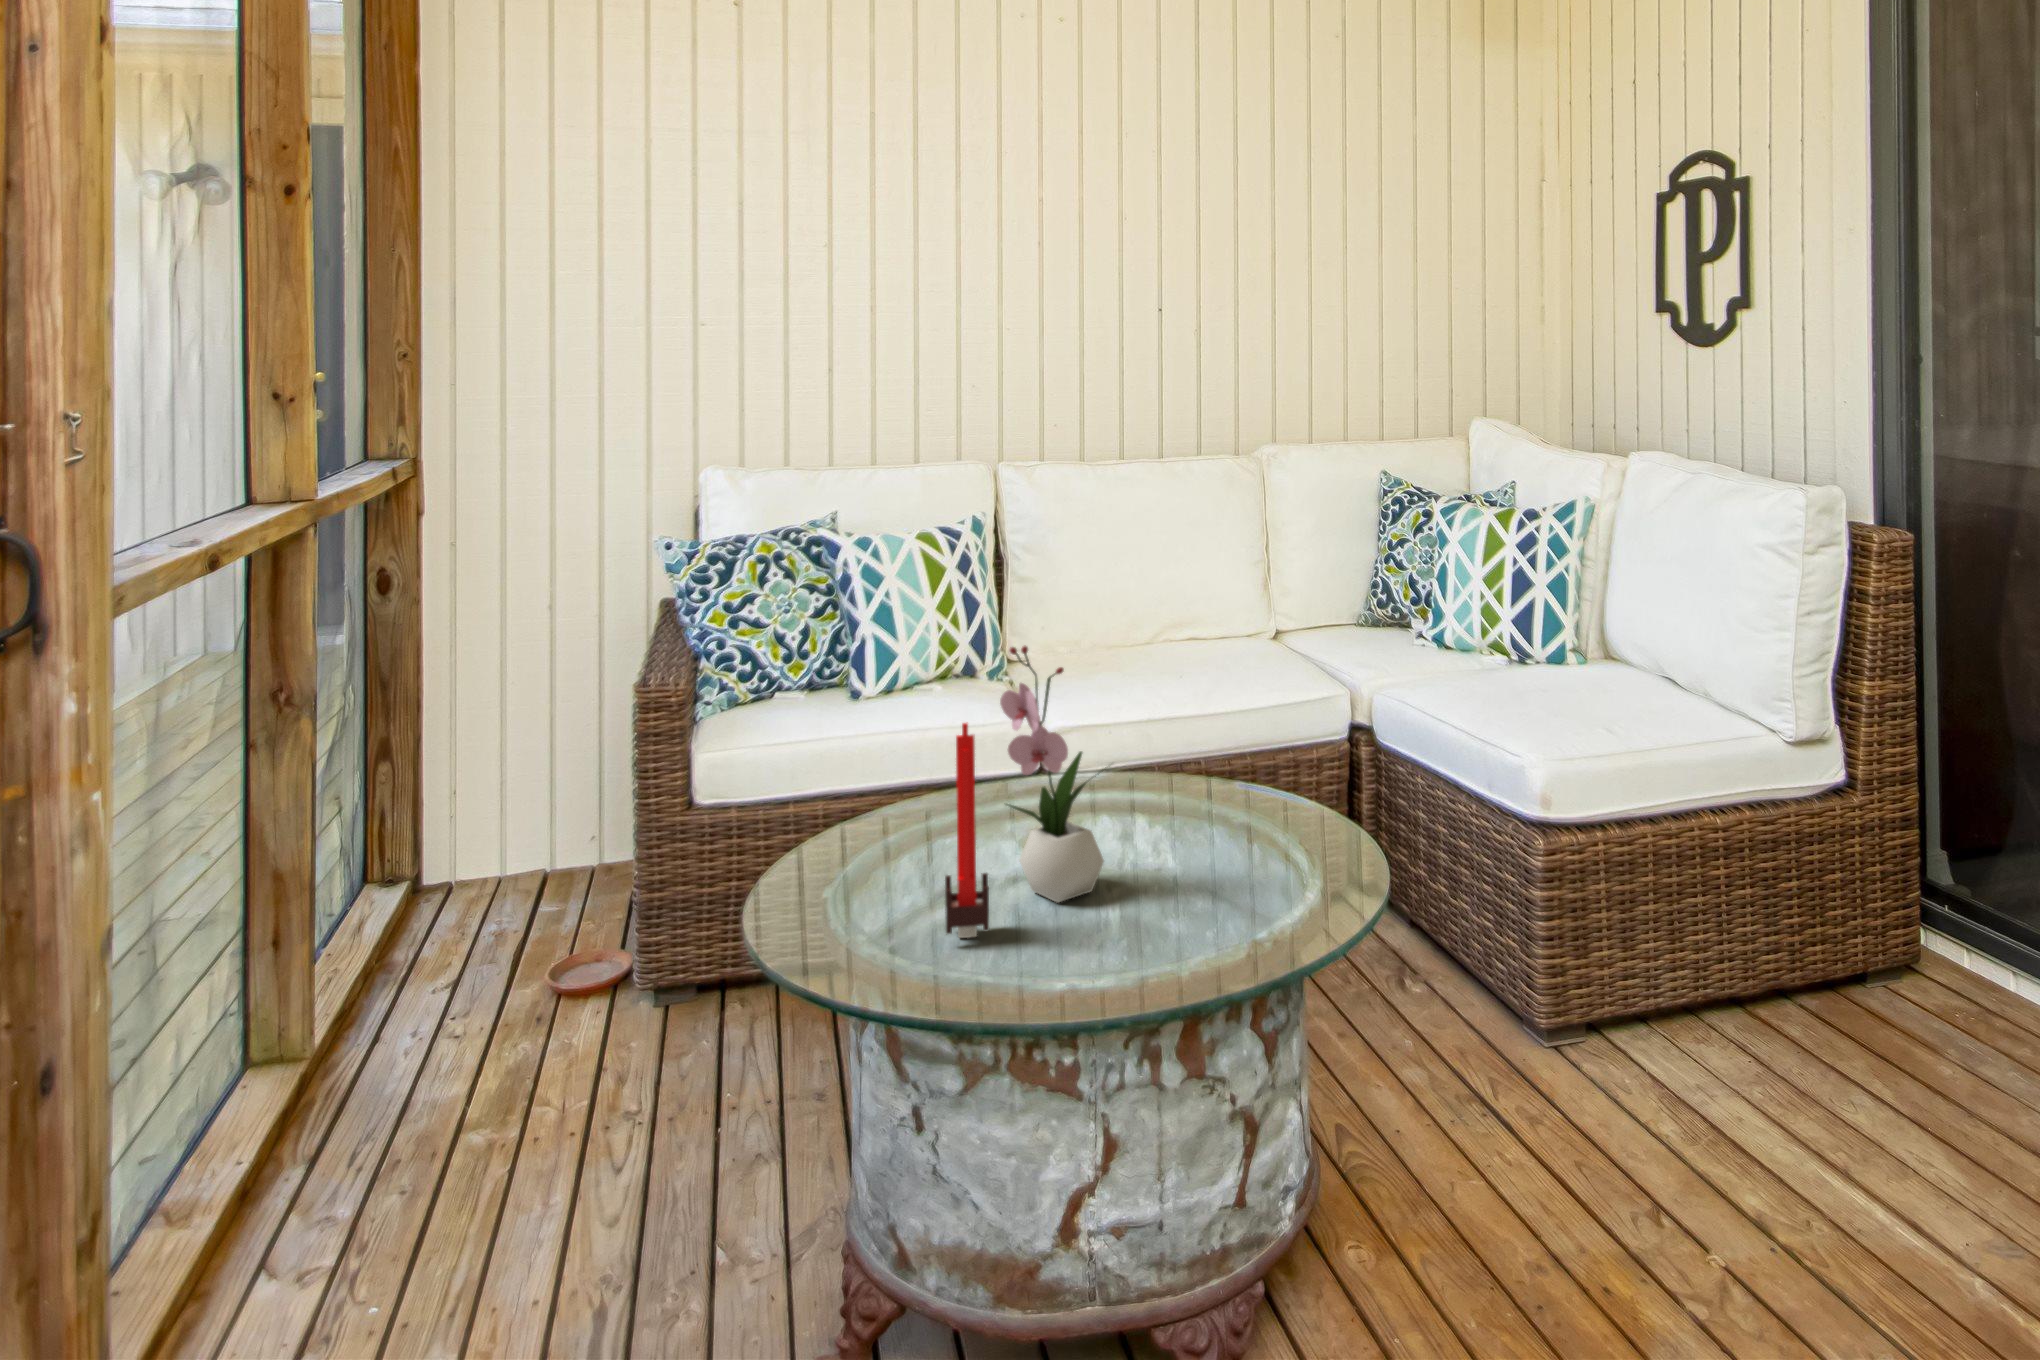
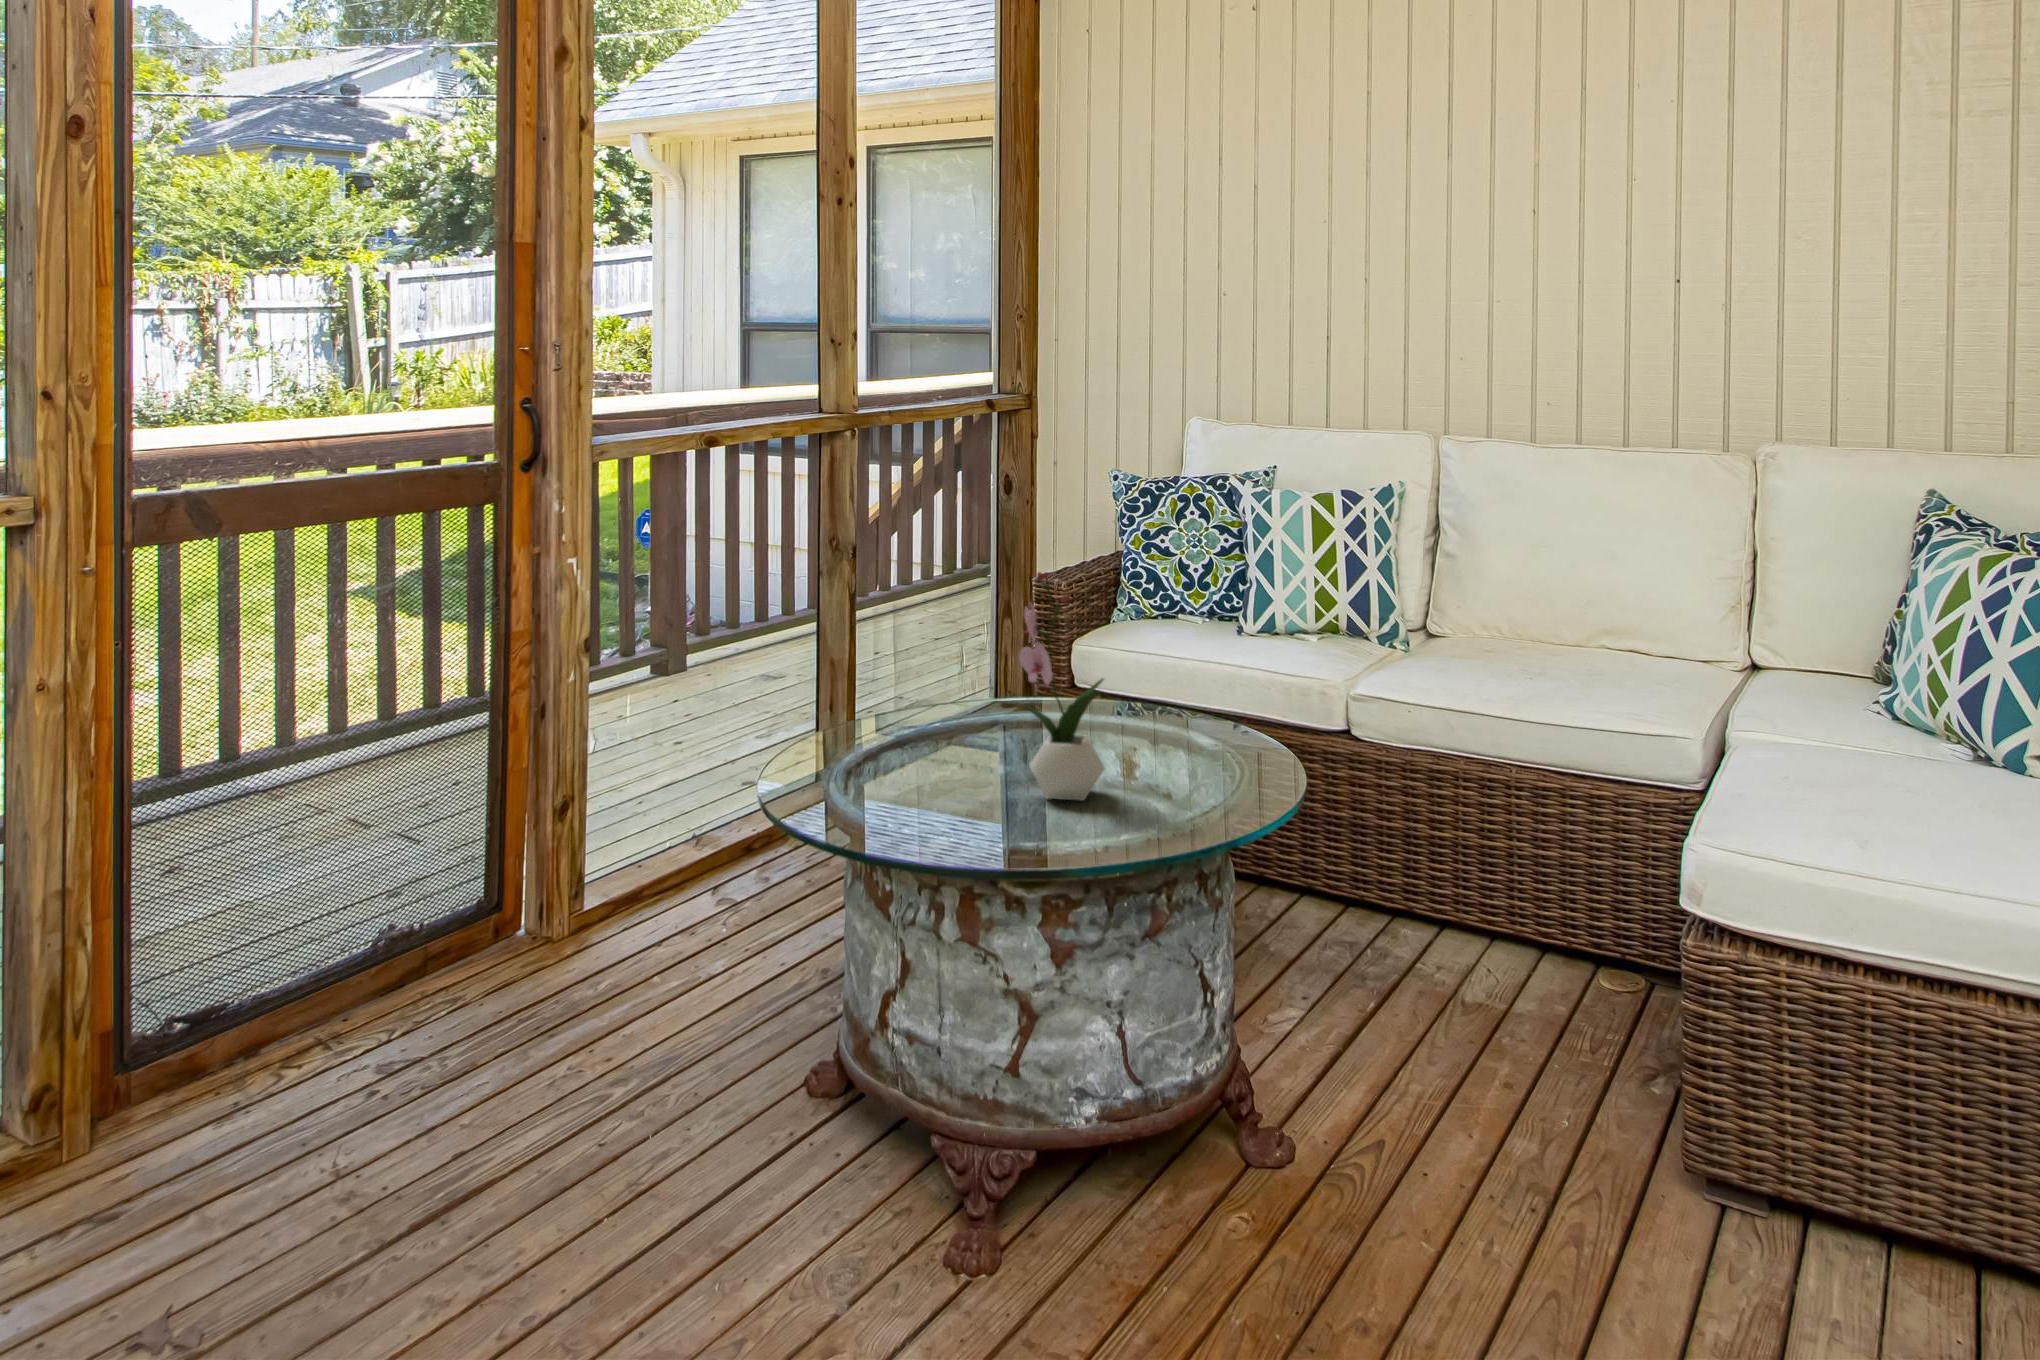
candle: present [945,723,989,938] -> none [925,620,975,797]

